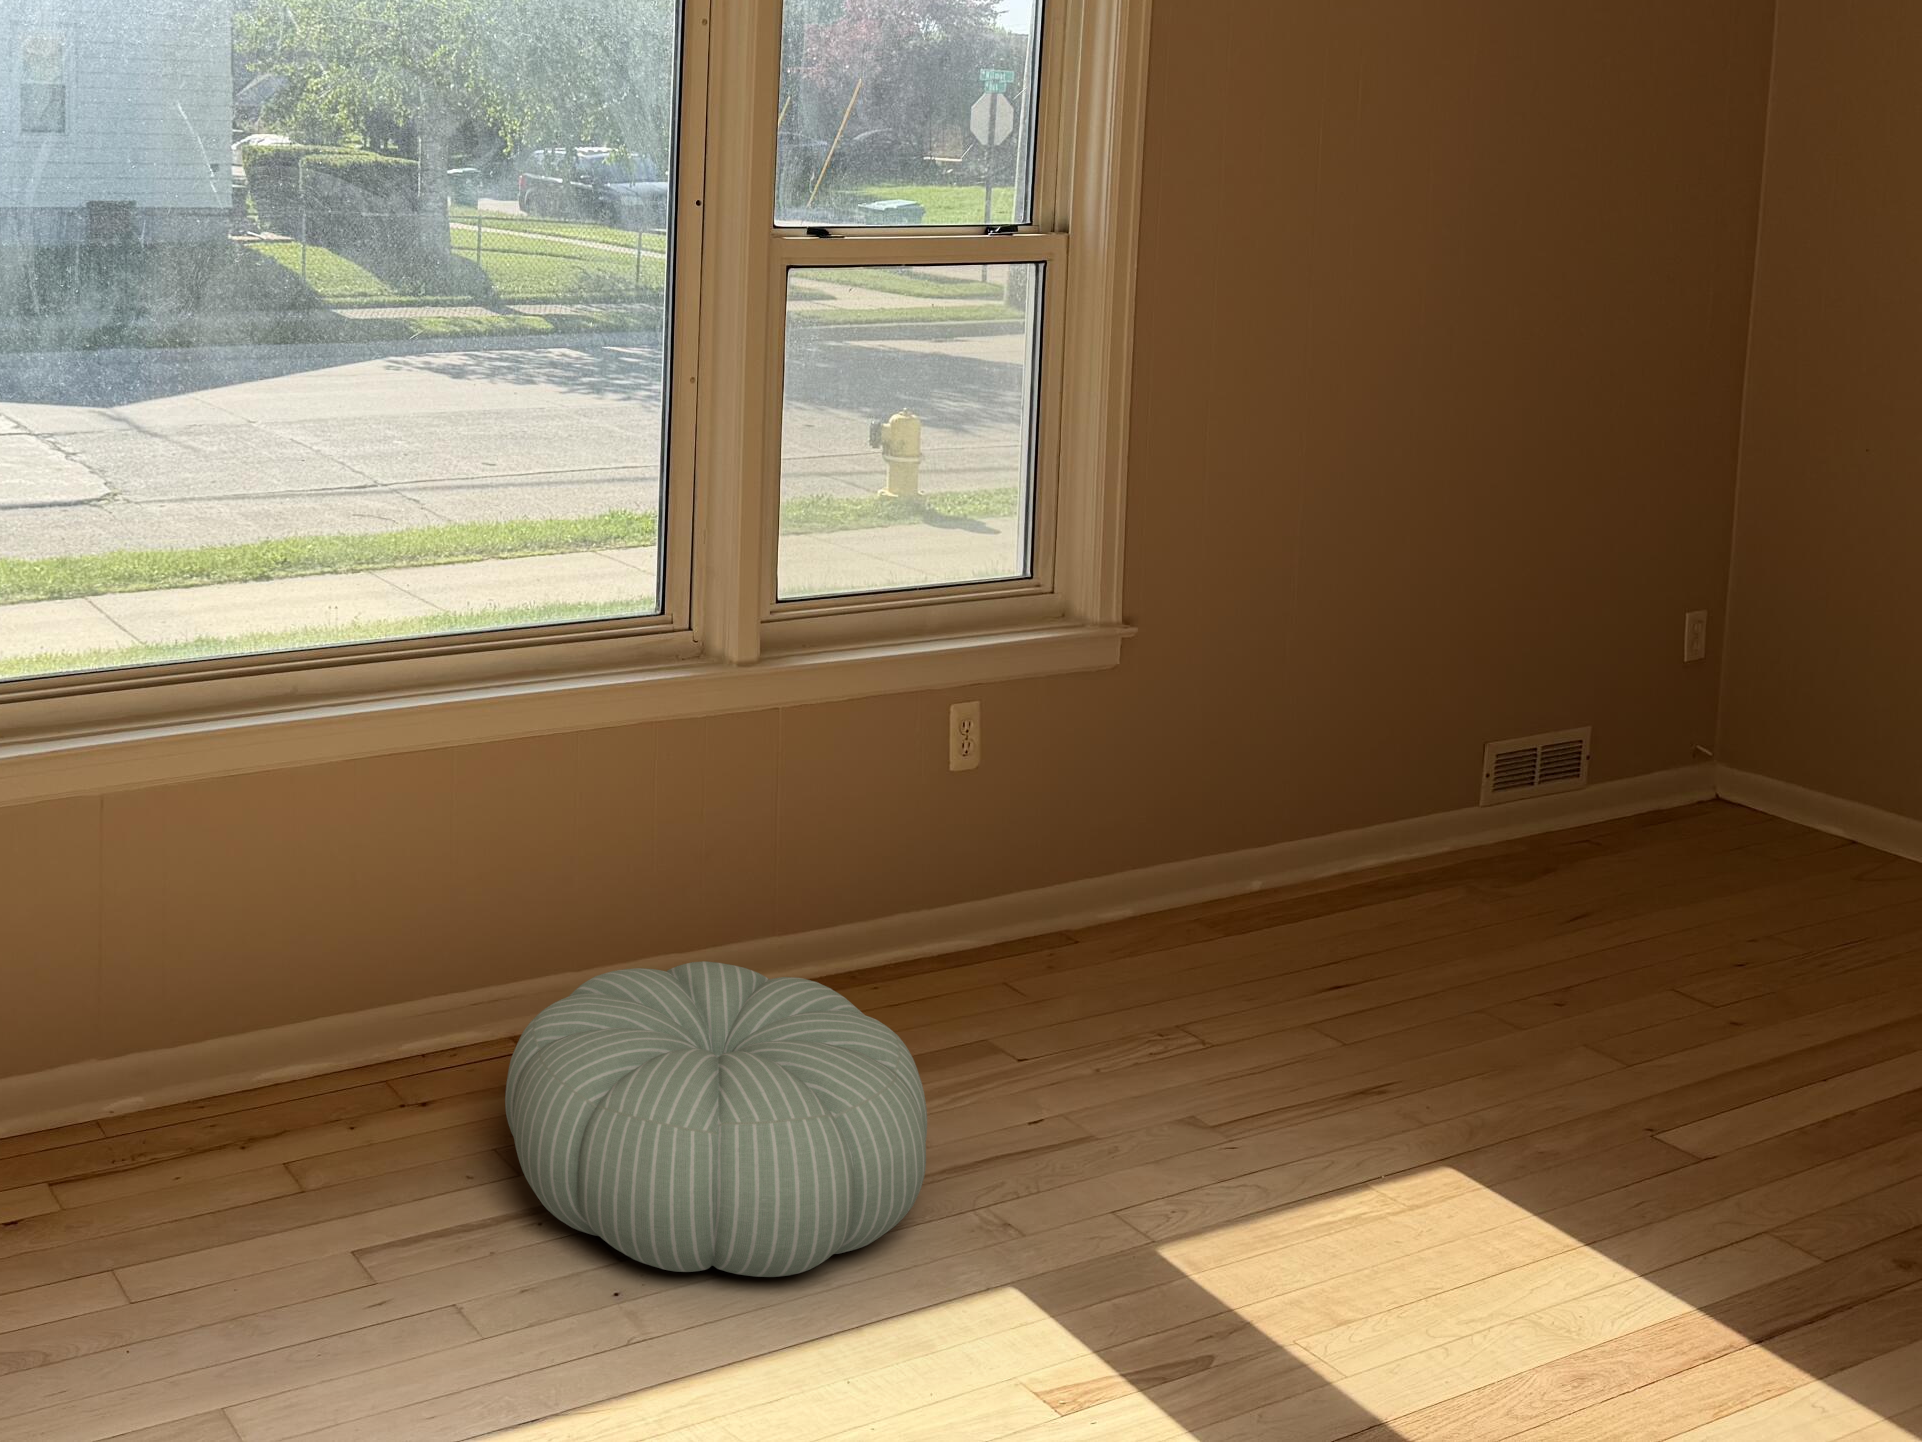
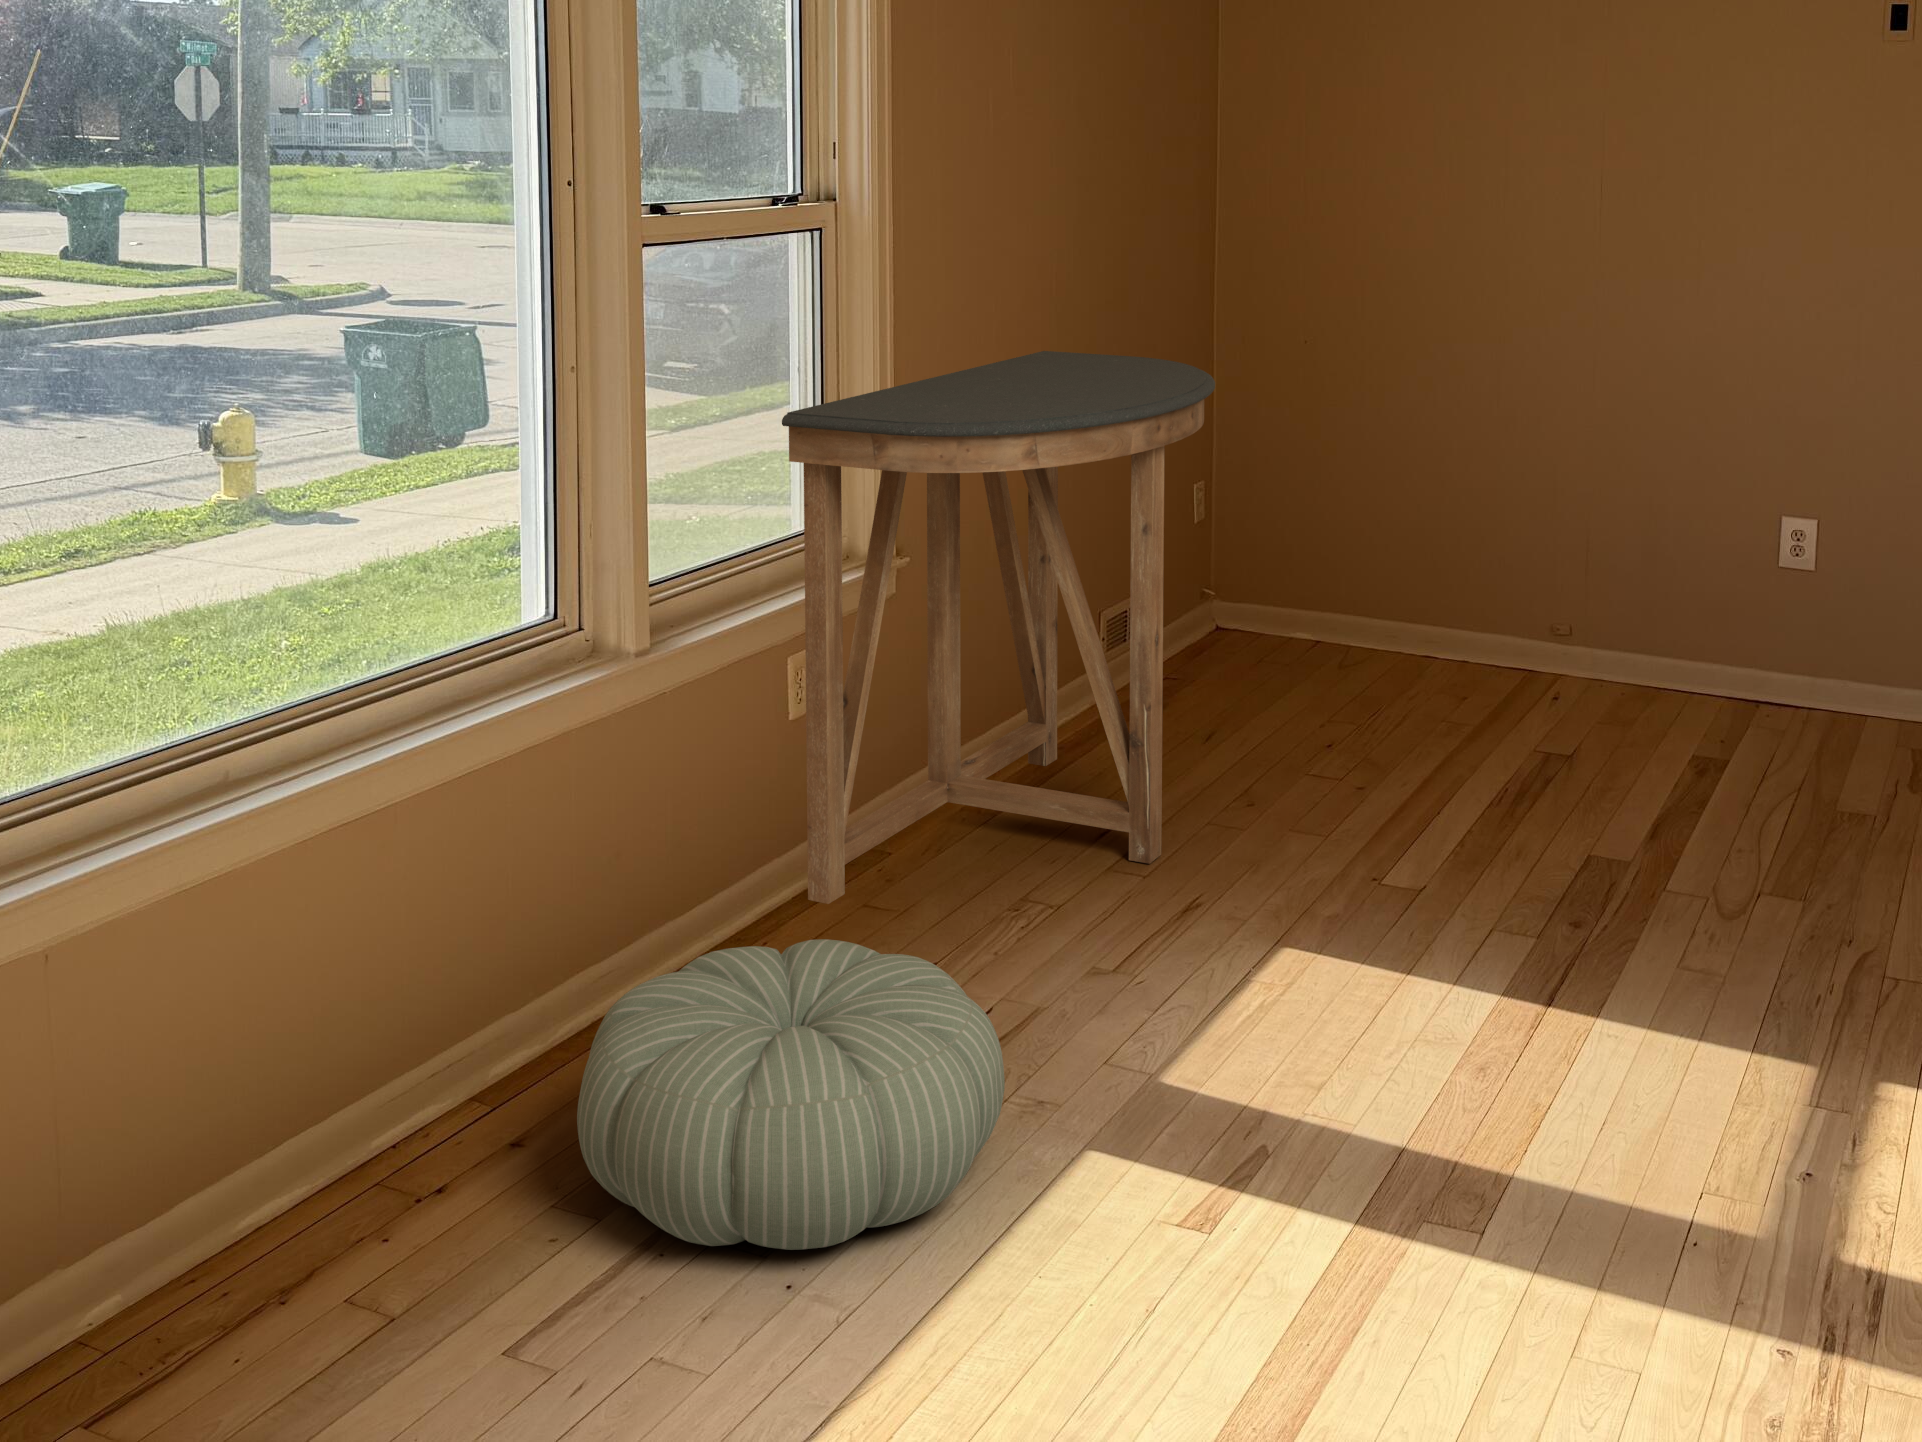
console table: none [950,419,1544,1025] -> present [782,351,1215,904]

